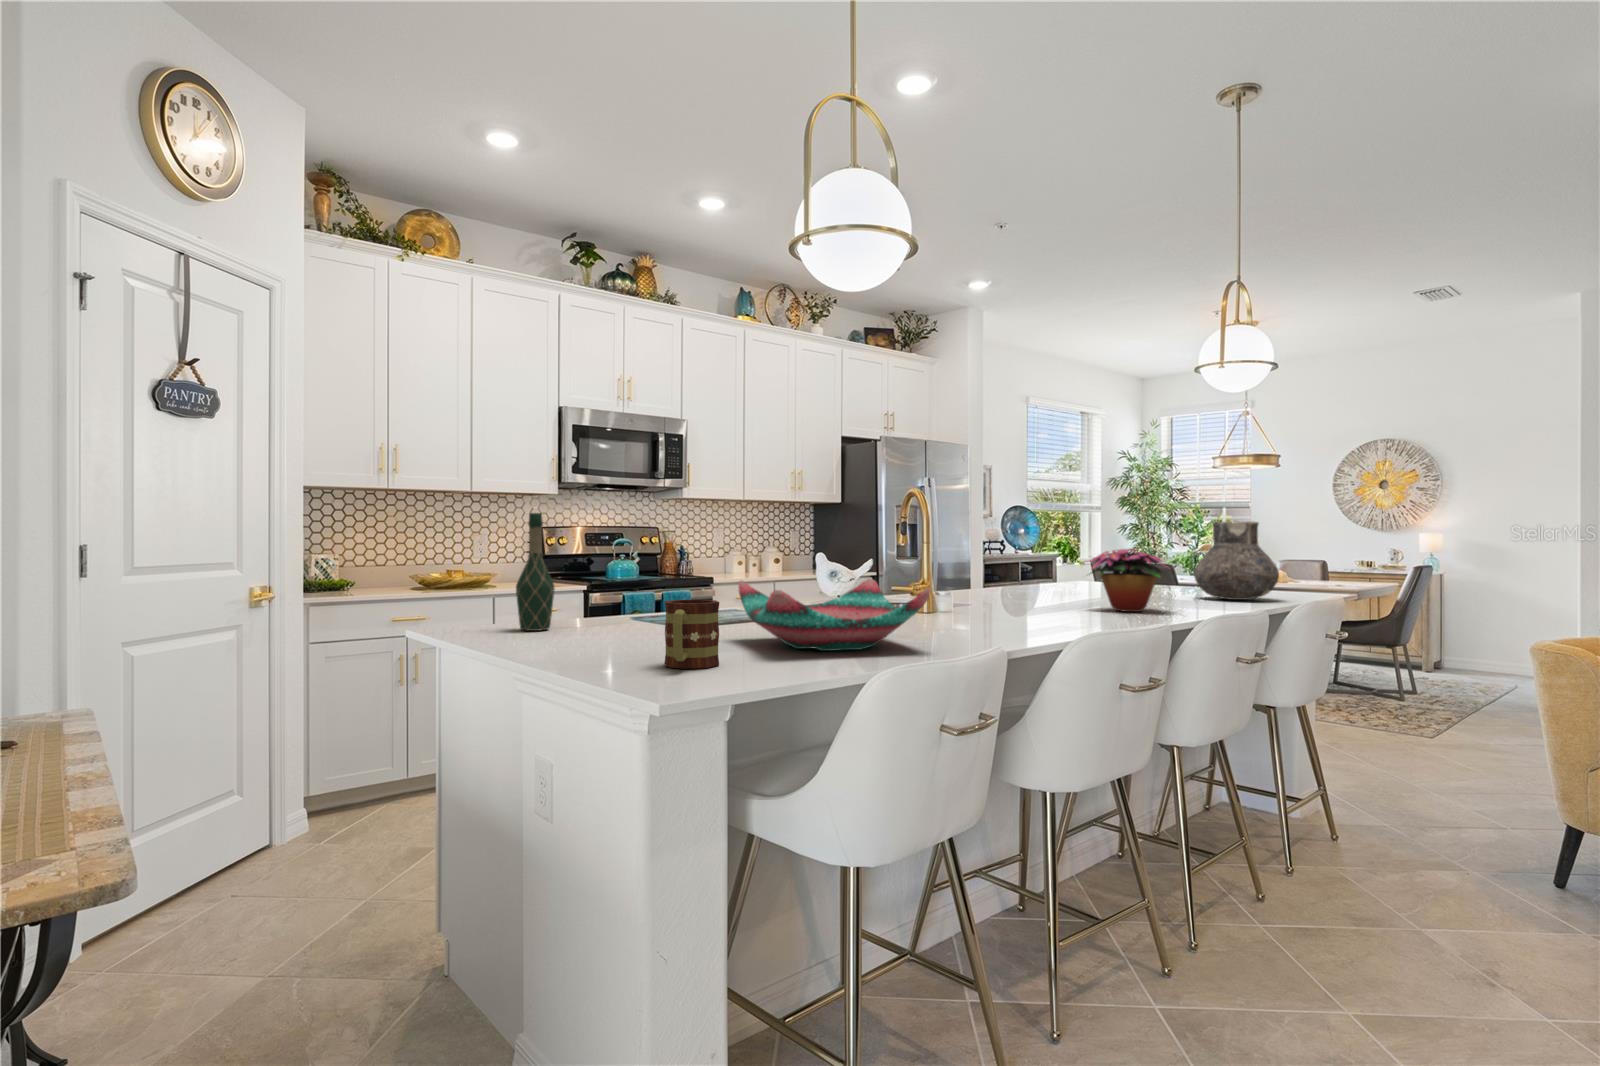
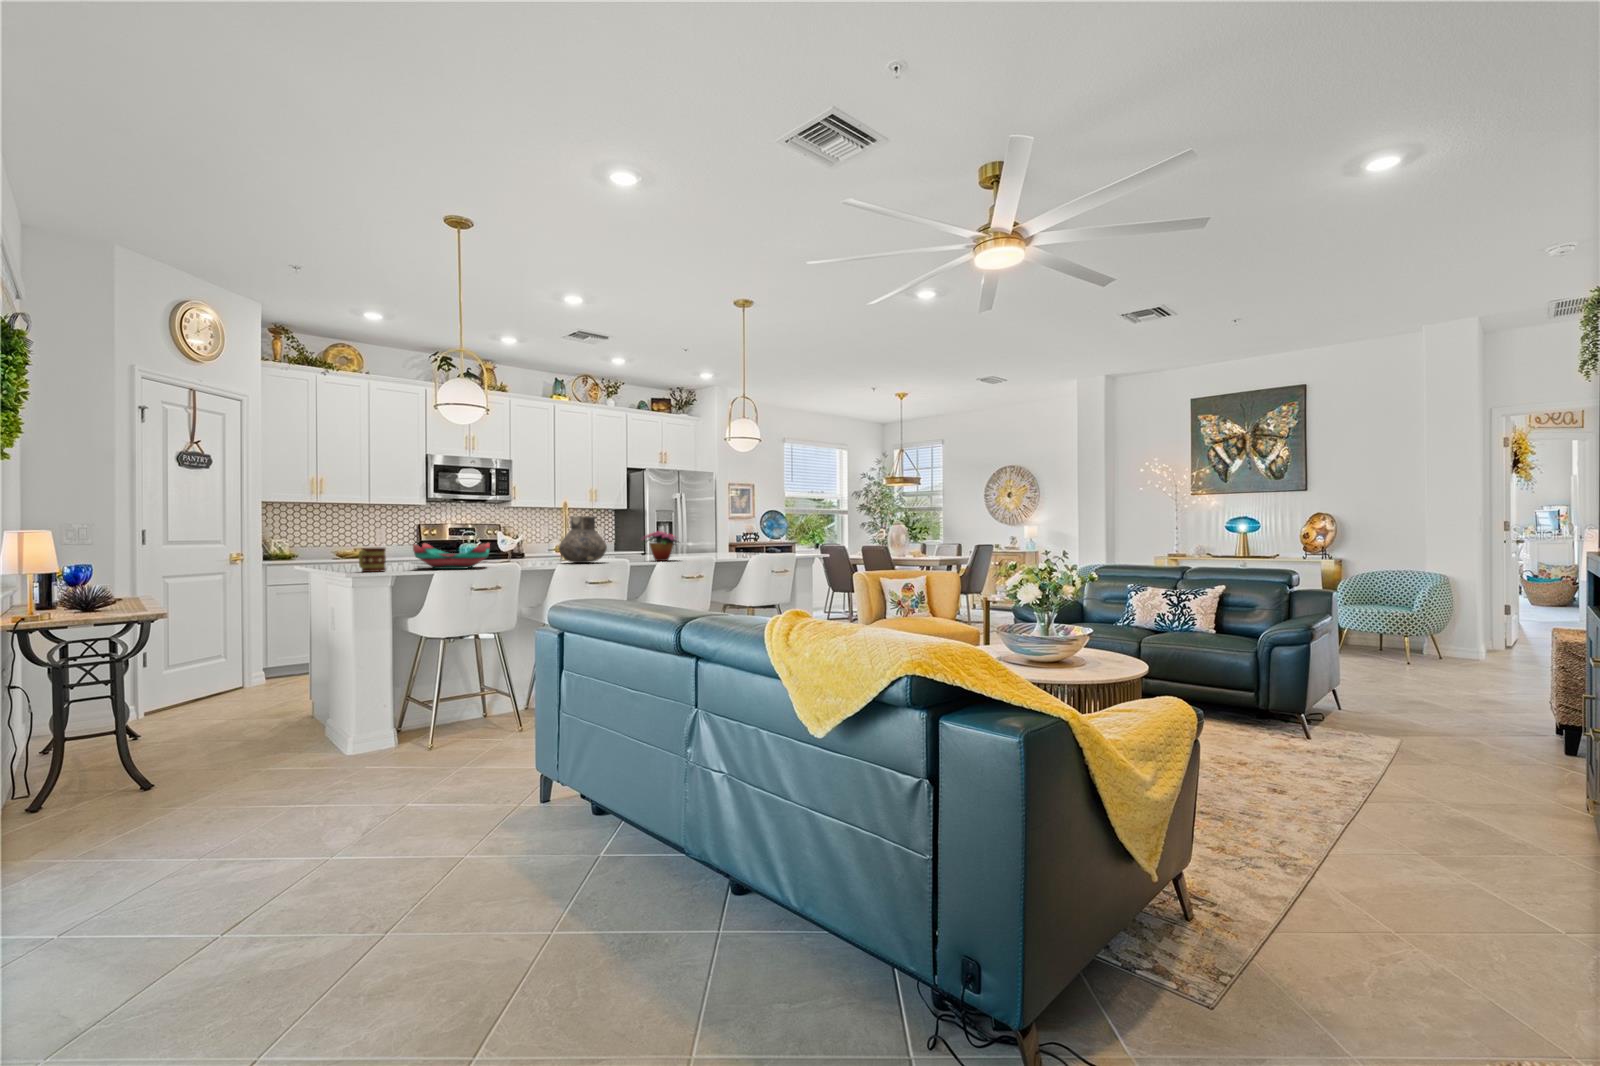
wine bottle: present [516,513,554,631] -> none [335,515,354,566]
vase: present [1194,521,1279,600] -> present [559,516,607,563]

